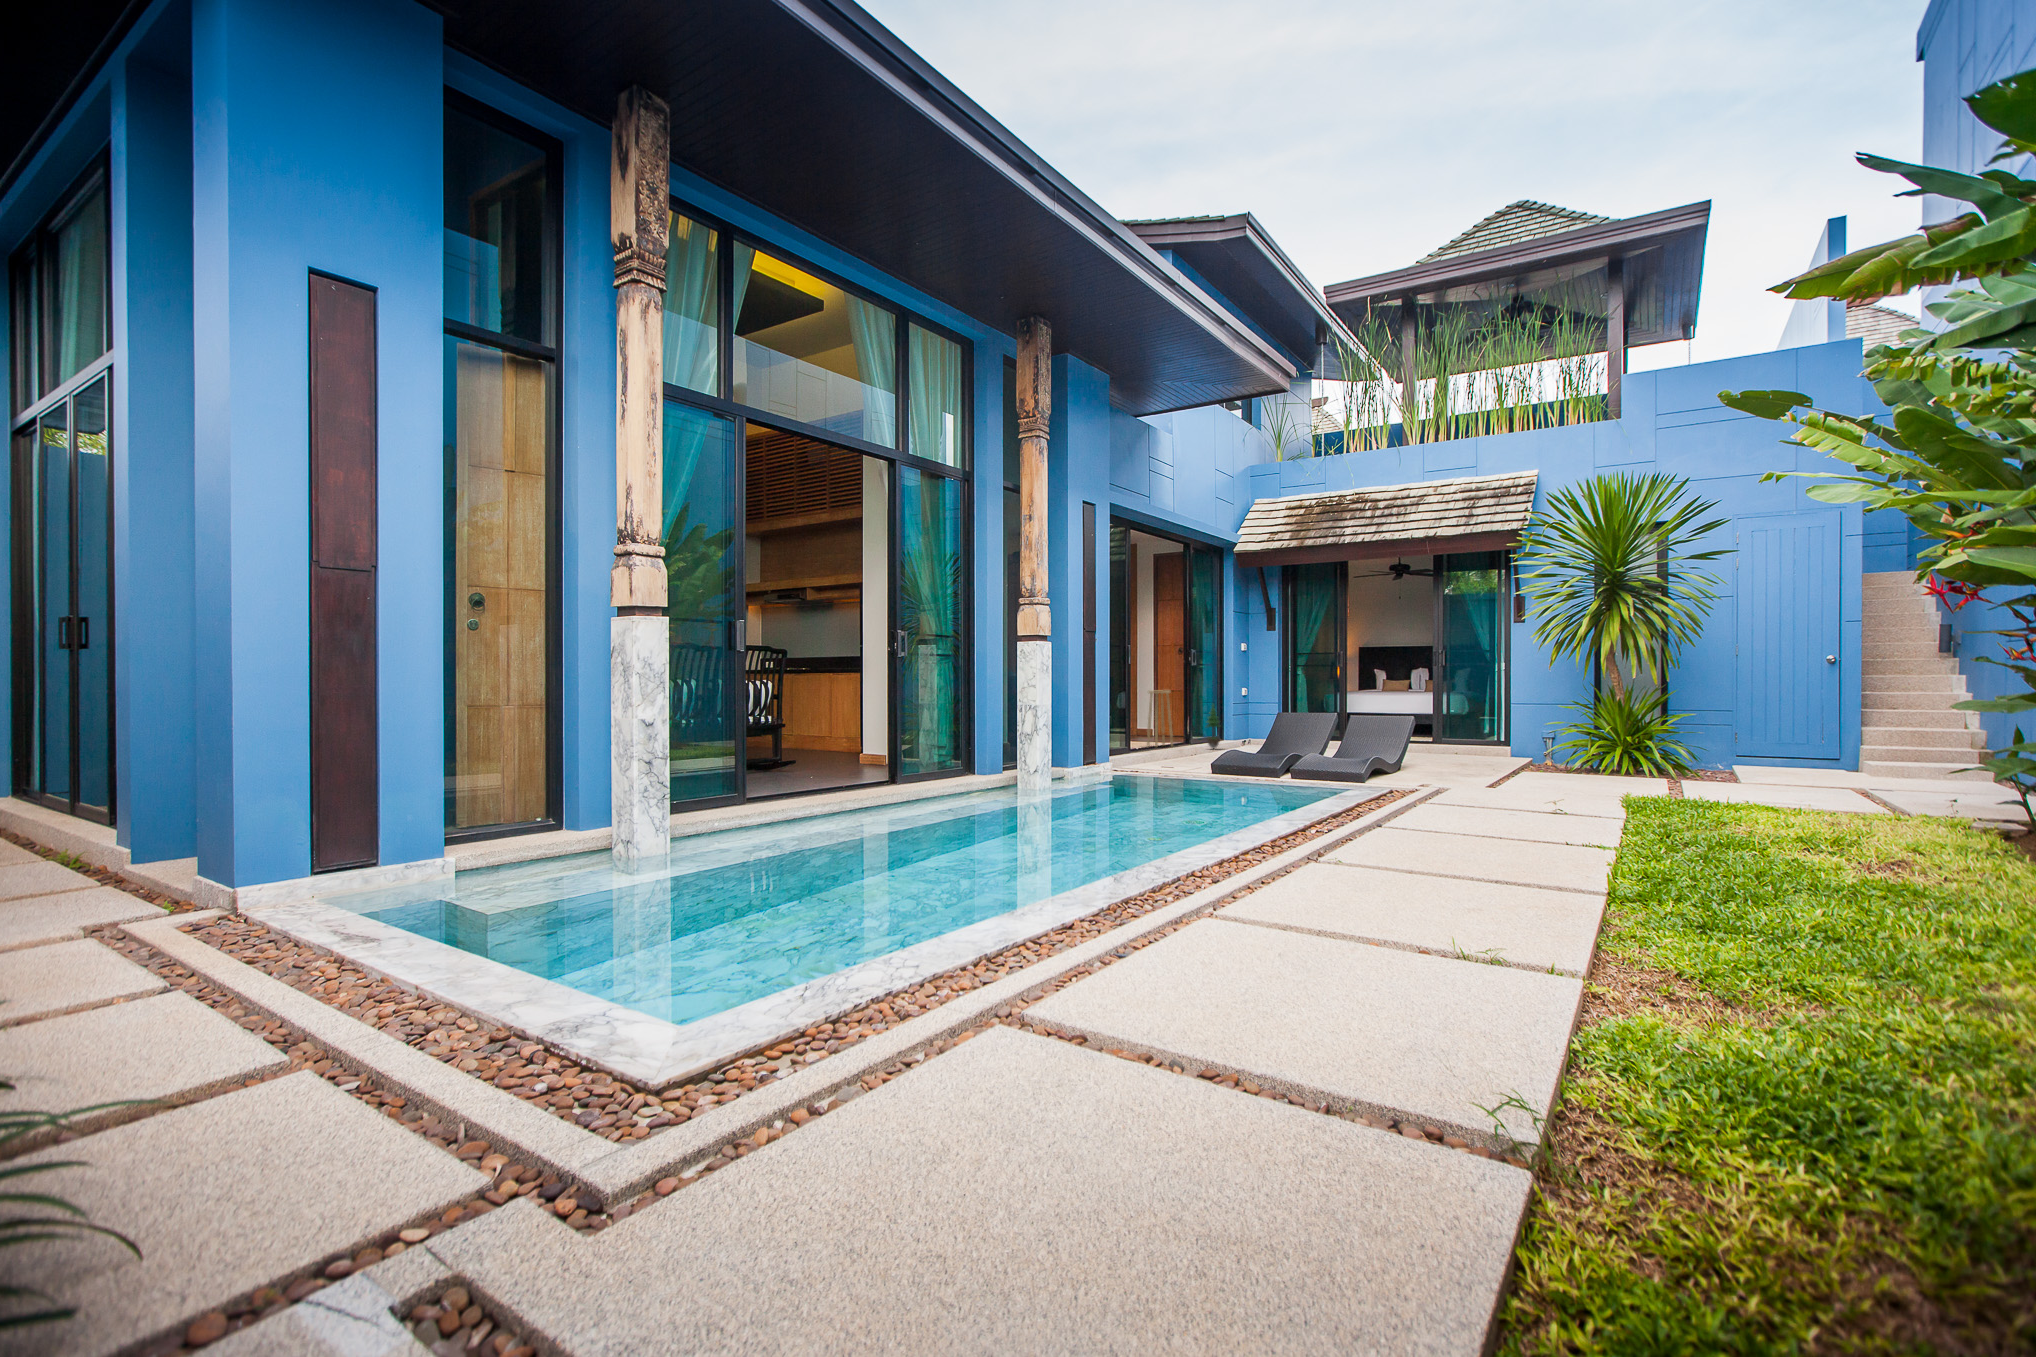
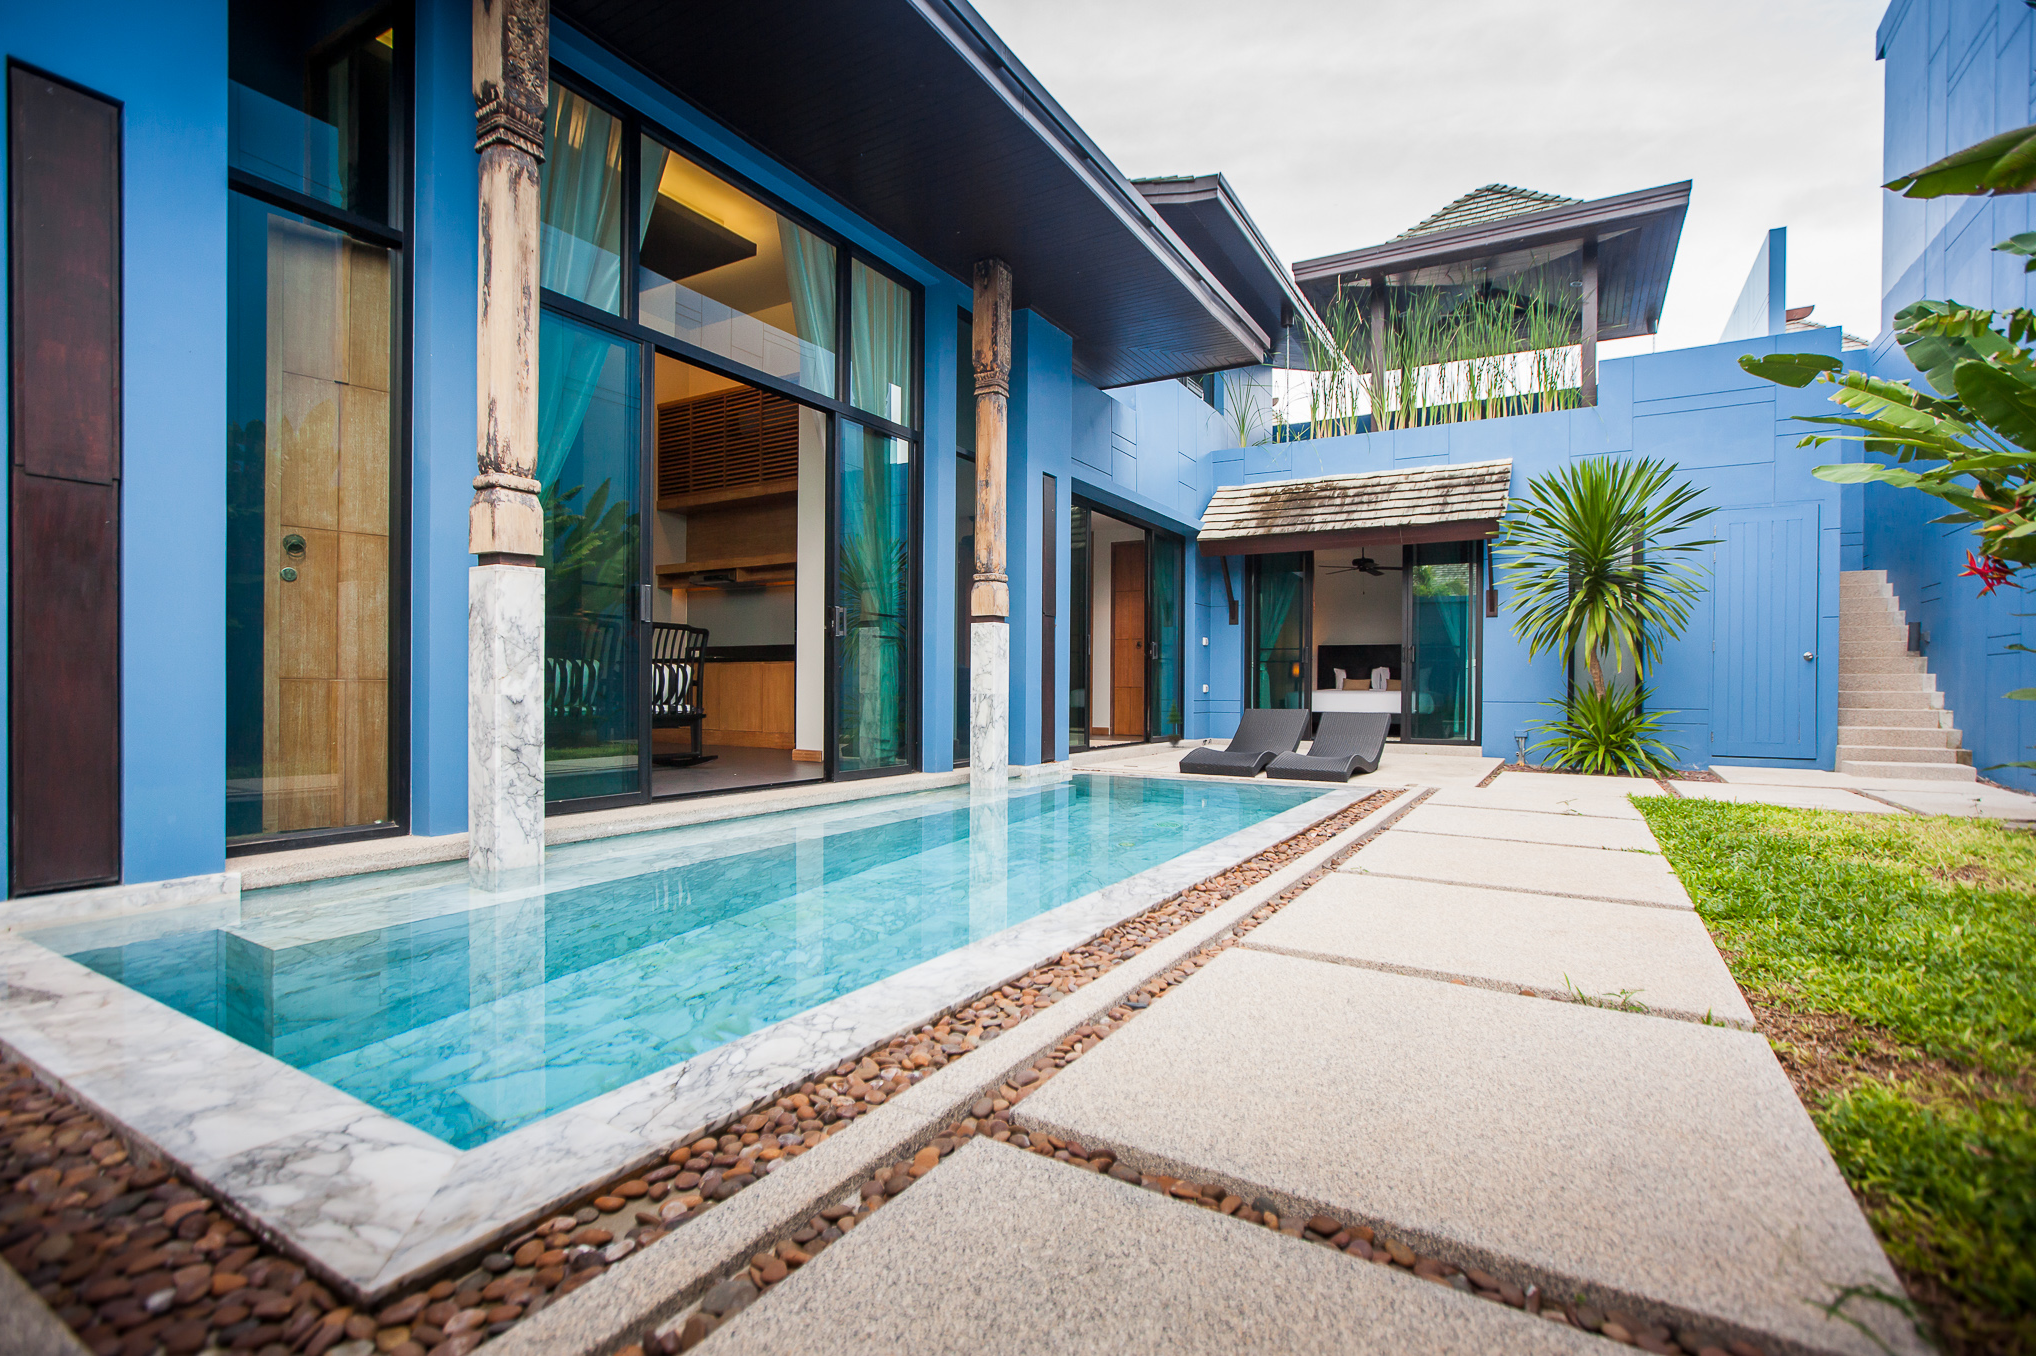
stool: present [1147,690,1173,746] -> none [1104,686,1132,745]

